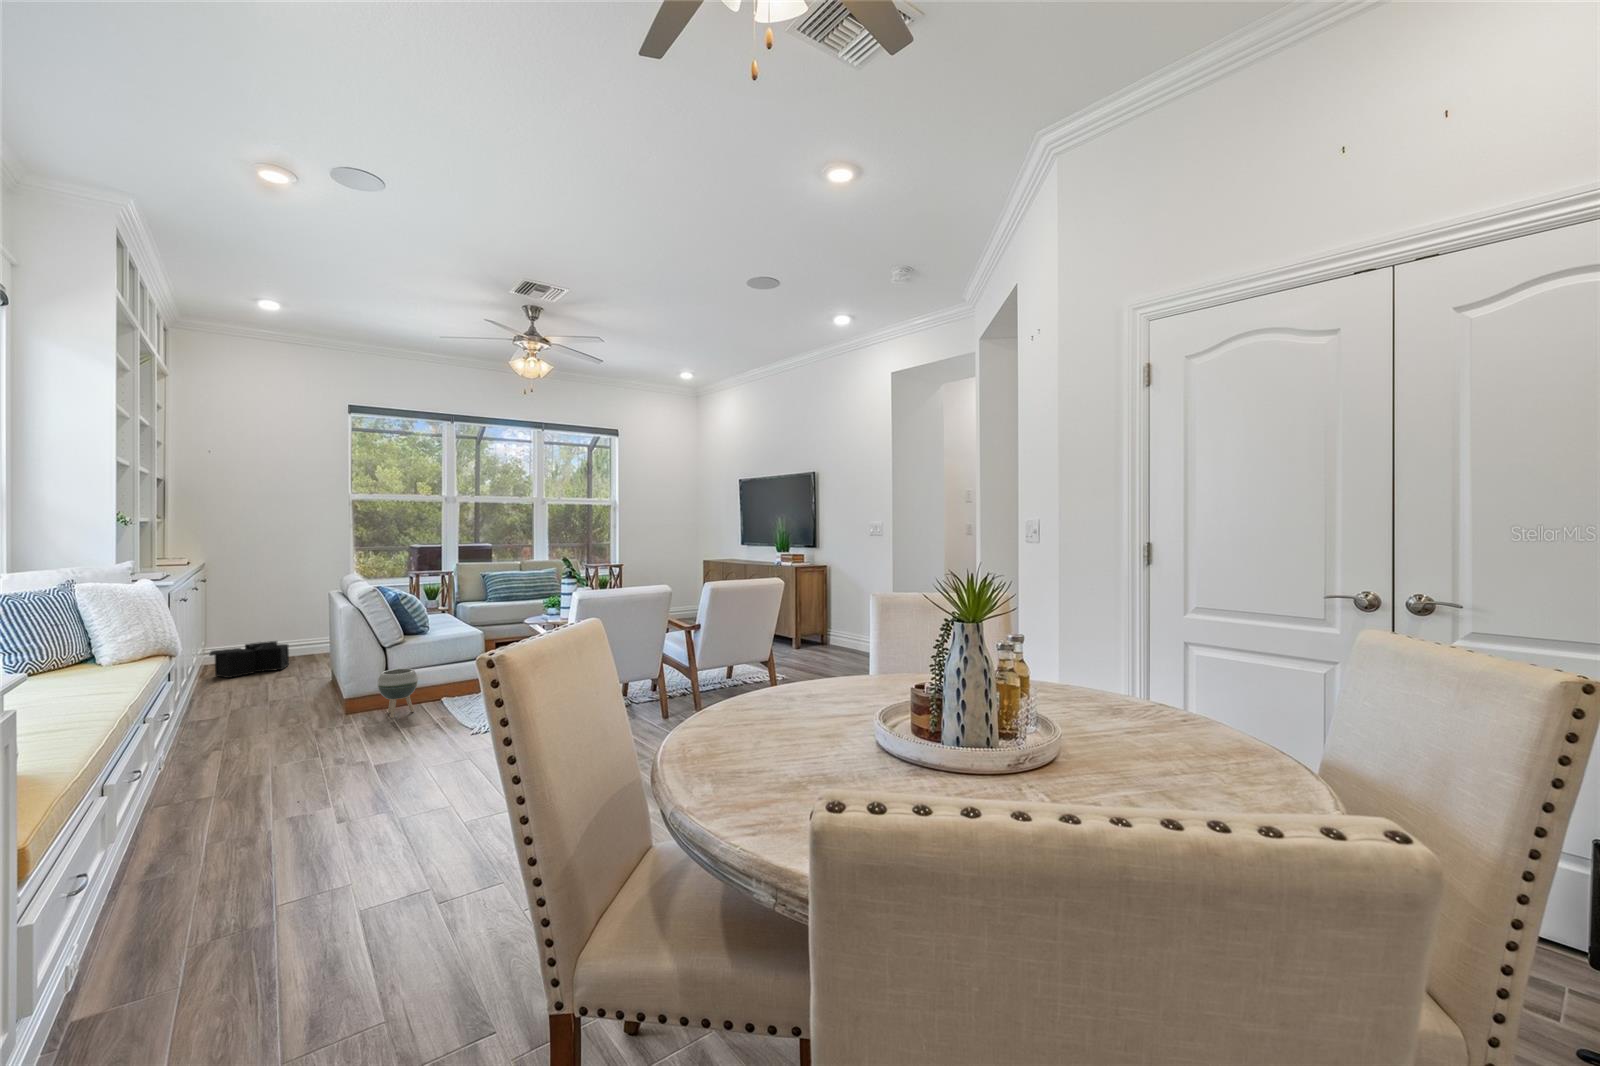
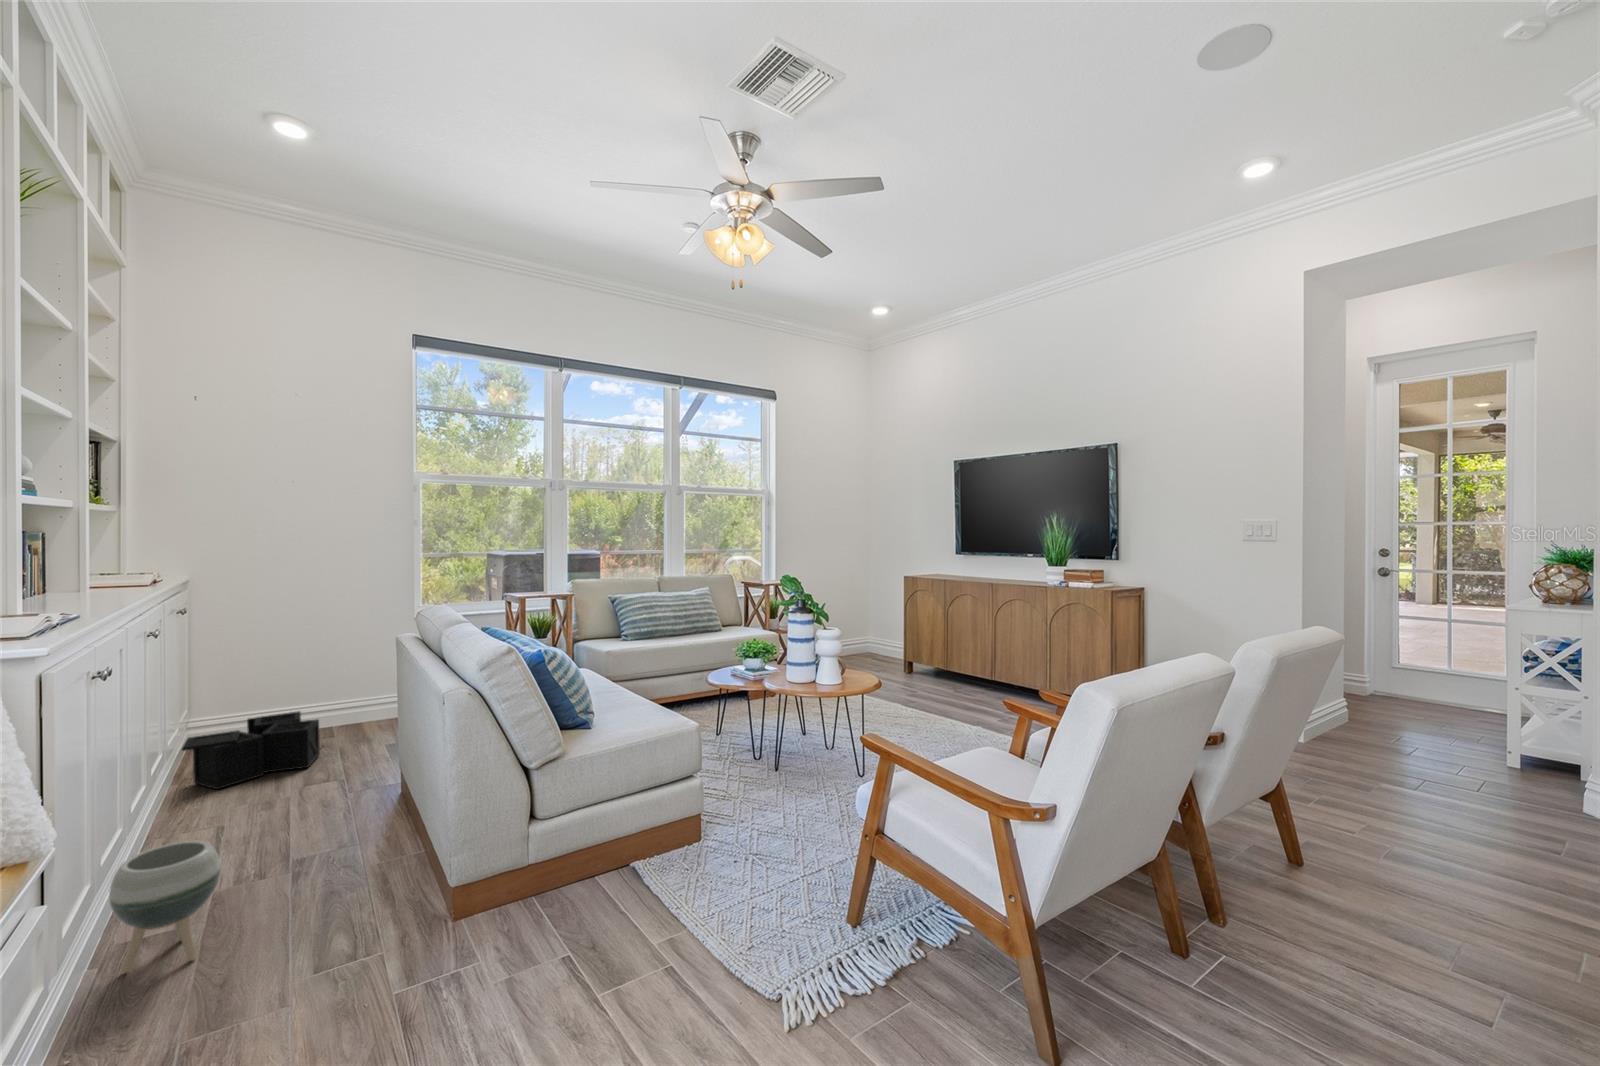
planter: present [378,668,418,718] -> present [109,841,221,973]

